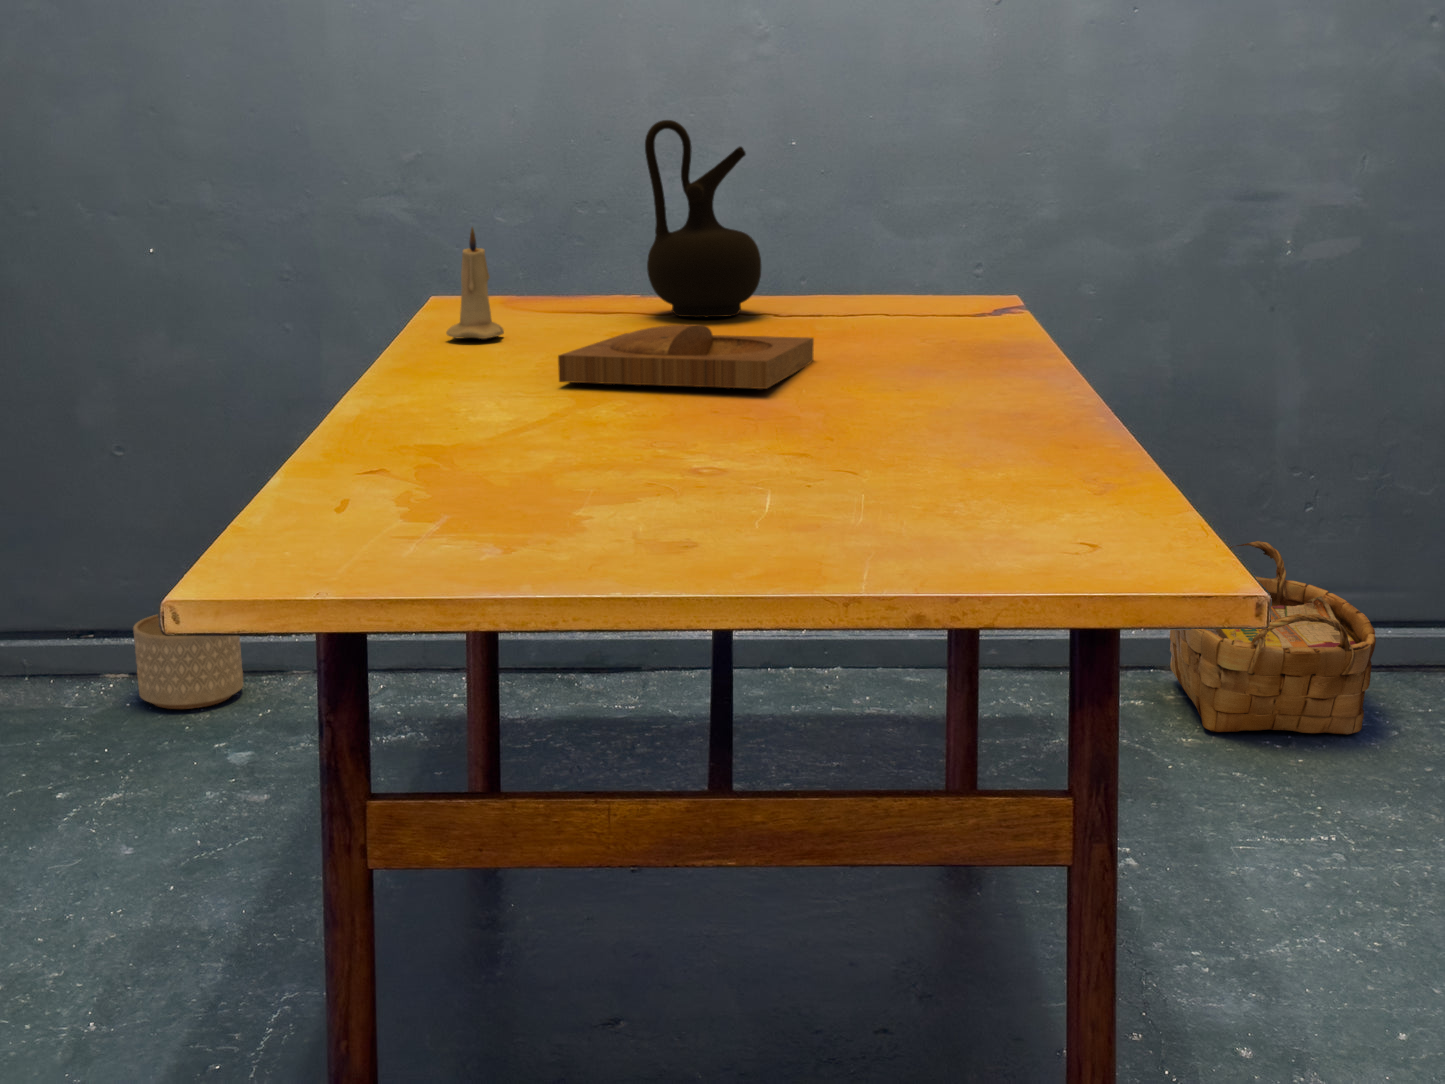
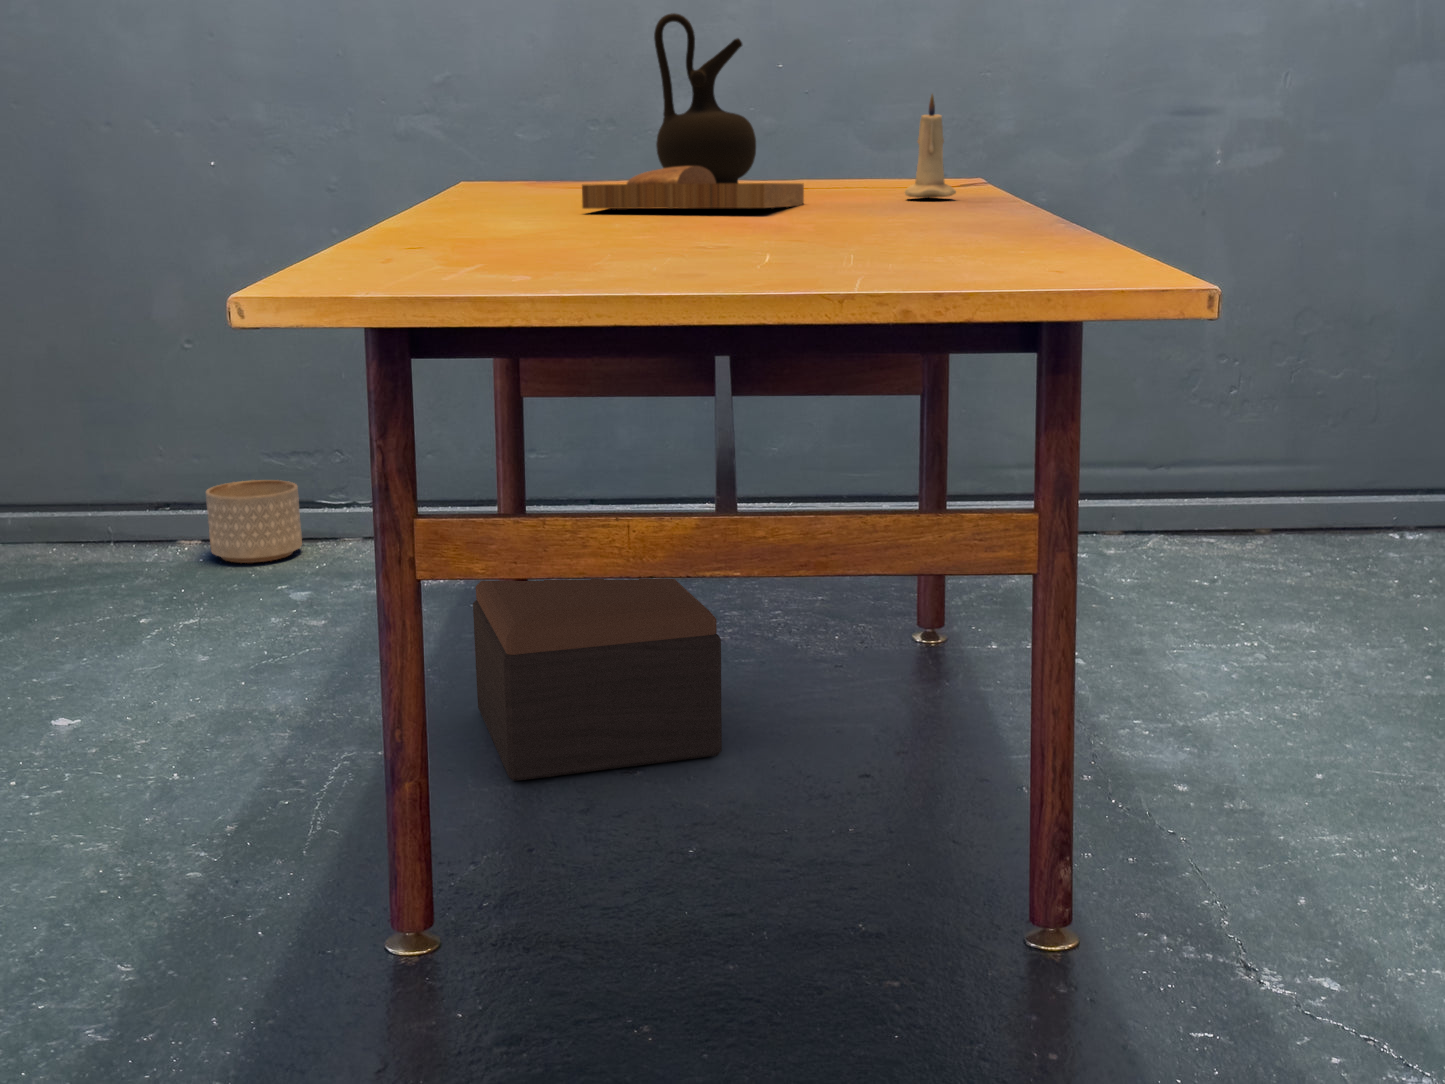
candle: present [446,228,504,339] -> present [905,94,956,198]
woven basket: present [1170,541,1376,735] -> none [1111,413,1290,575]
footstool: none [433,759,717,1035] -> present [473,579,722,781]

